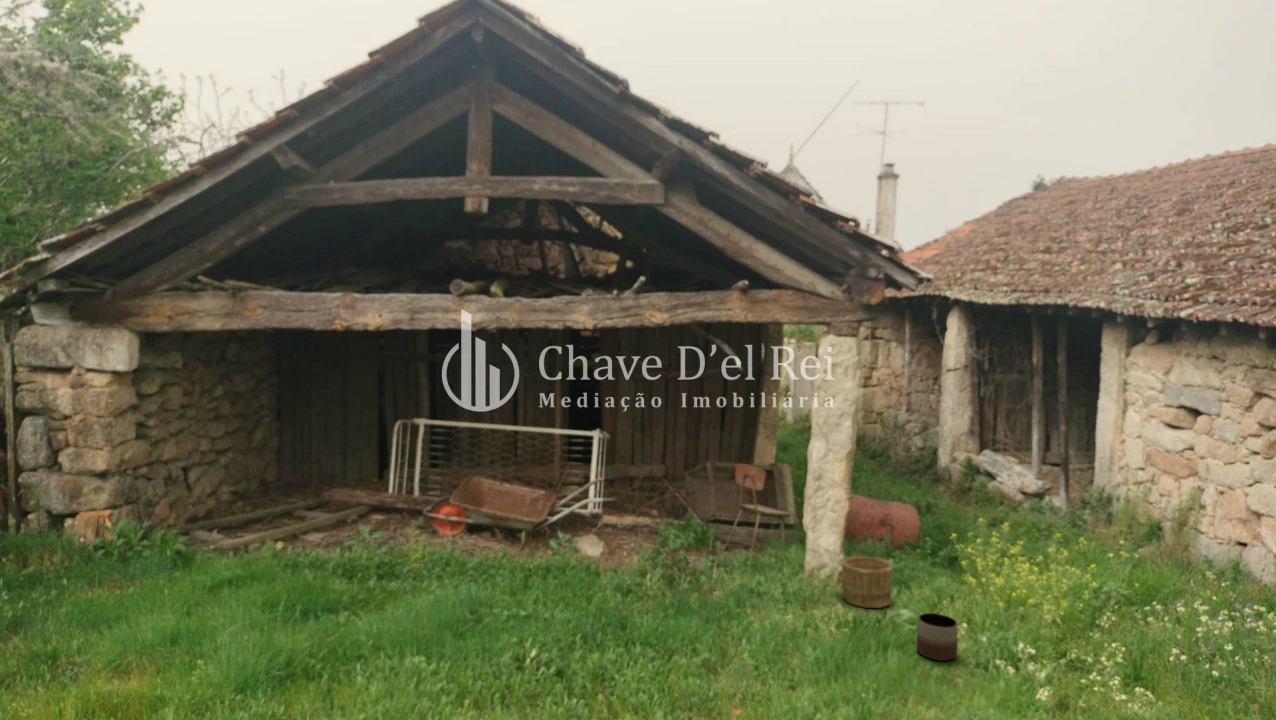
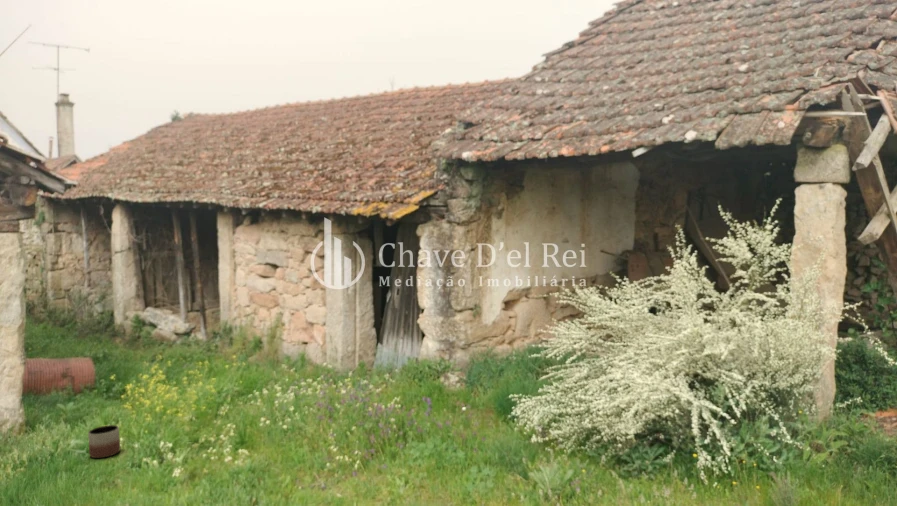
wooden bucket: present [841,556,893,608] -> none [21,404,70,446]

